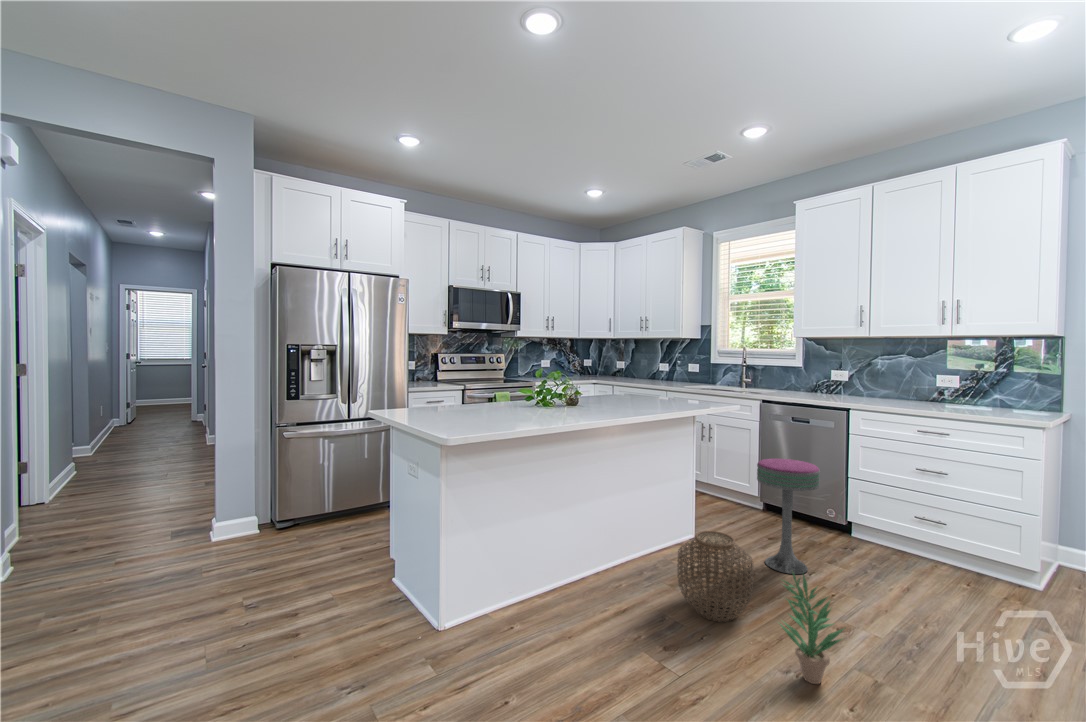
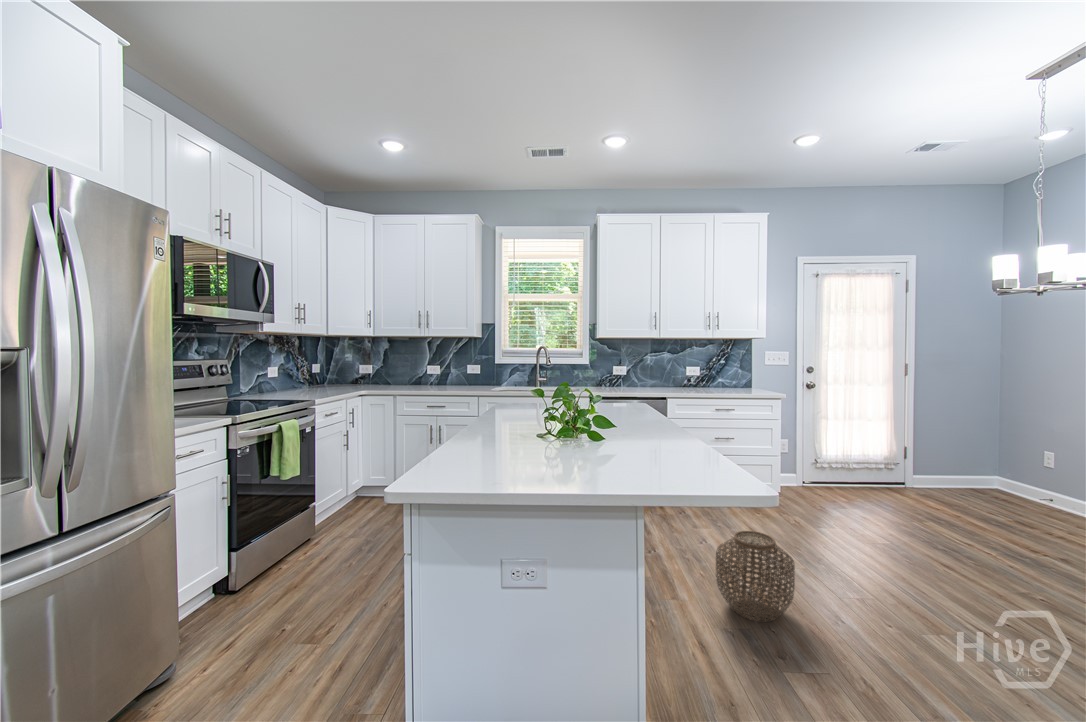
bar stool: present [757,458,820,574] -> none [671,448,724,551]
potted plant: present [780,571,844,684] -> none [853,540,911,632]

